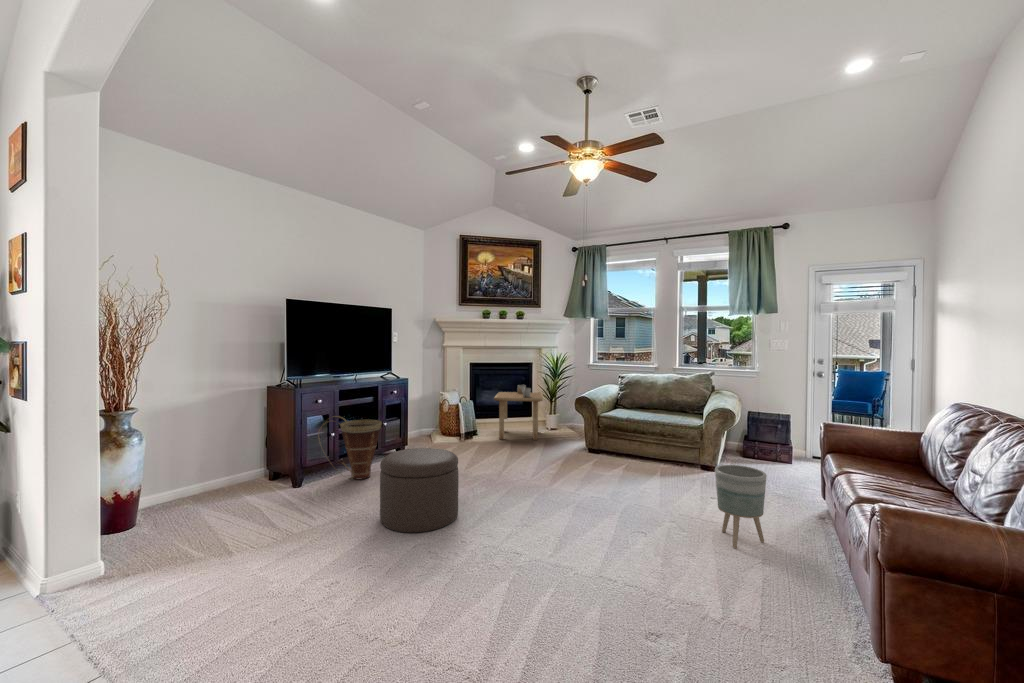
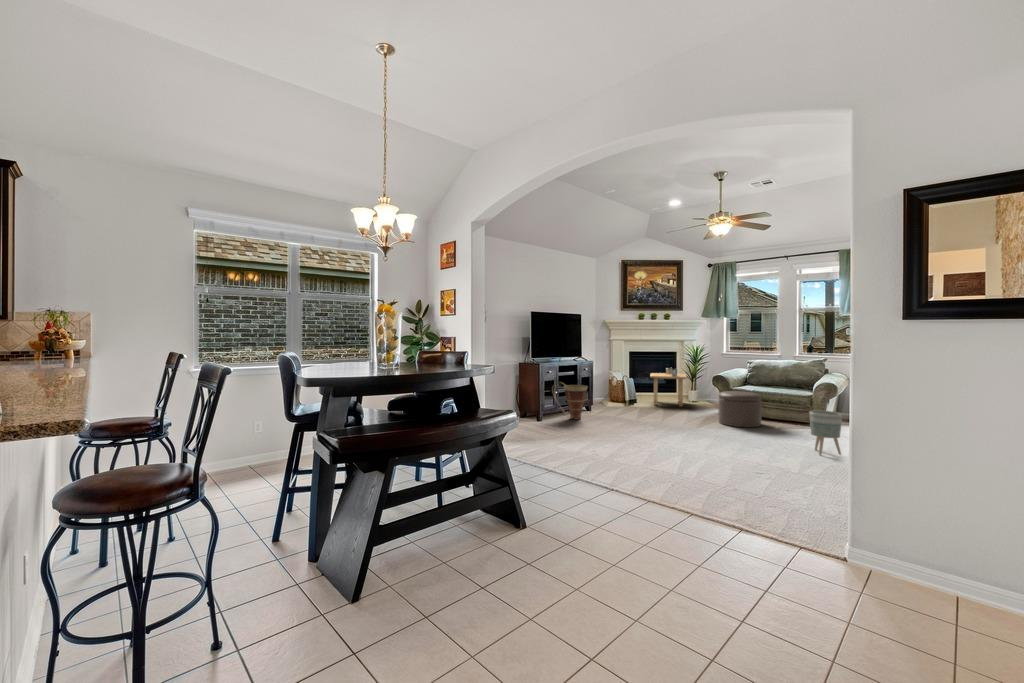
ottoman: present [380,448,459,532] -> present [718,391,762,427]

